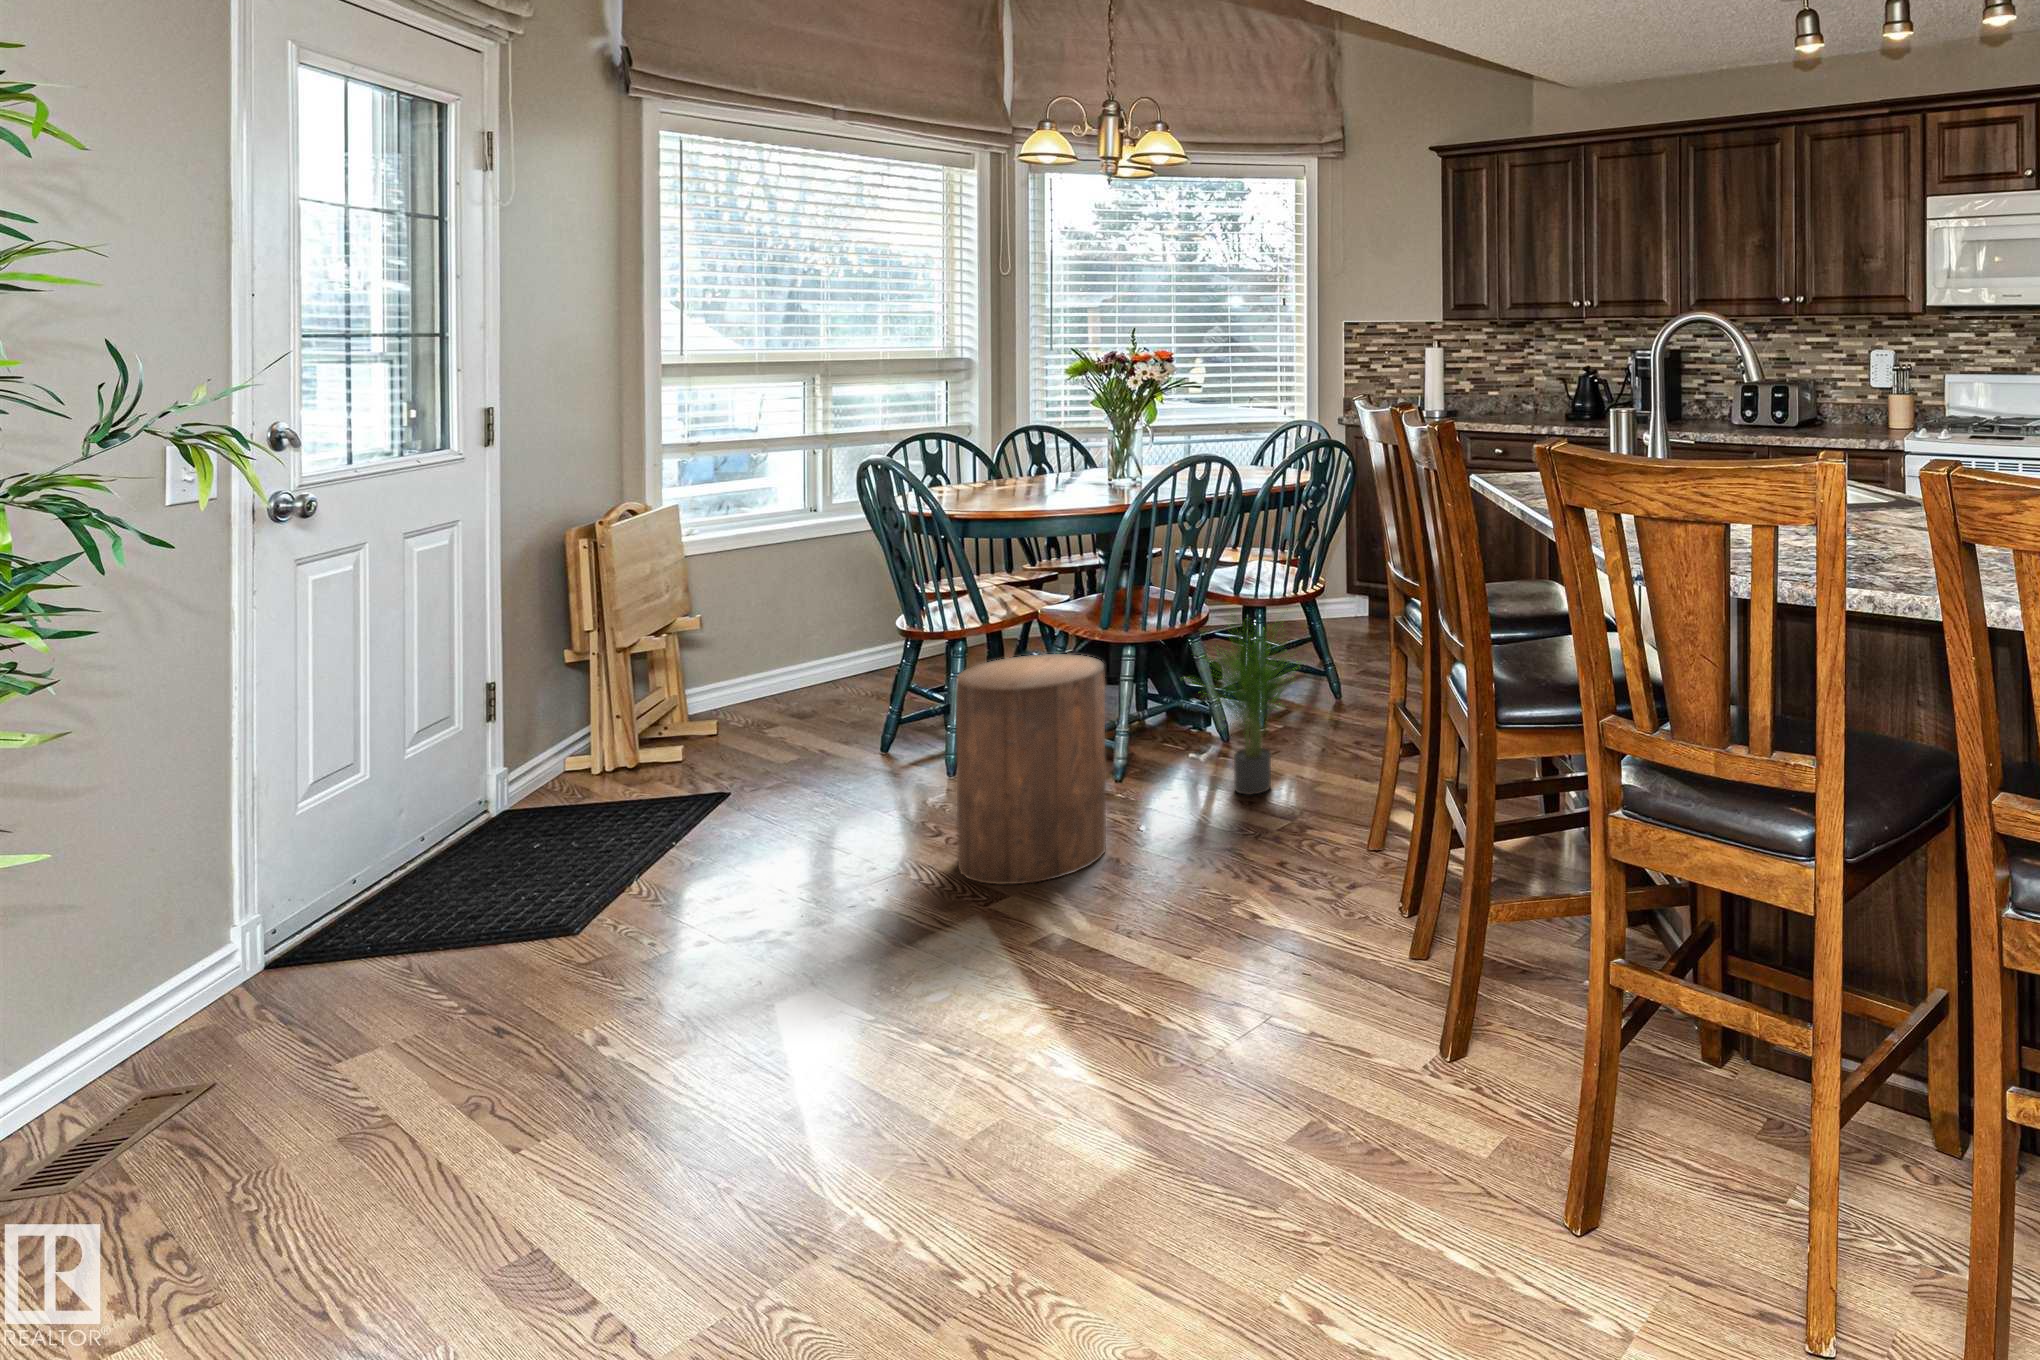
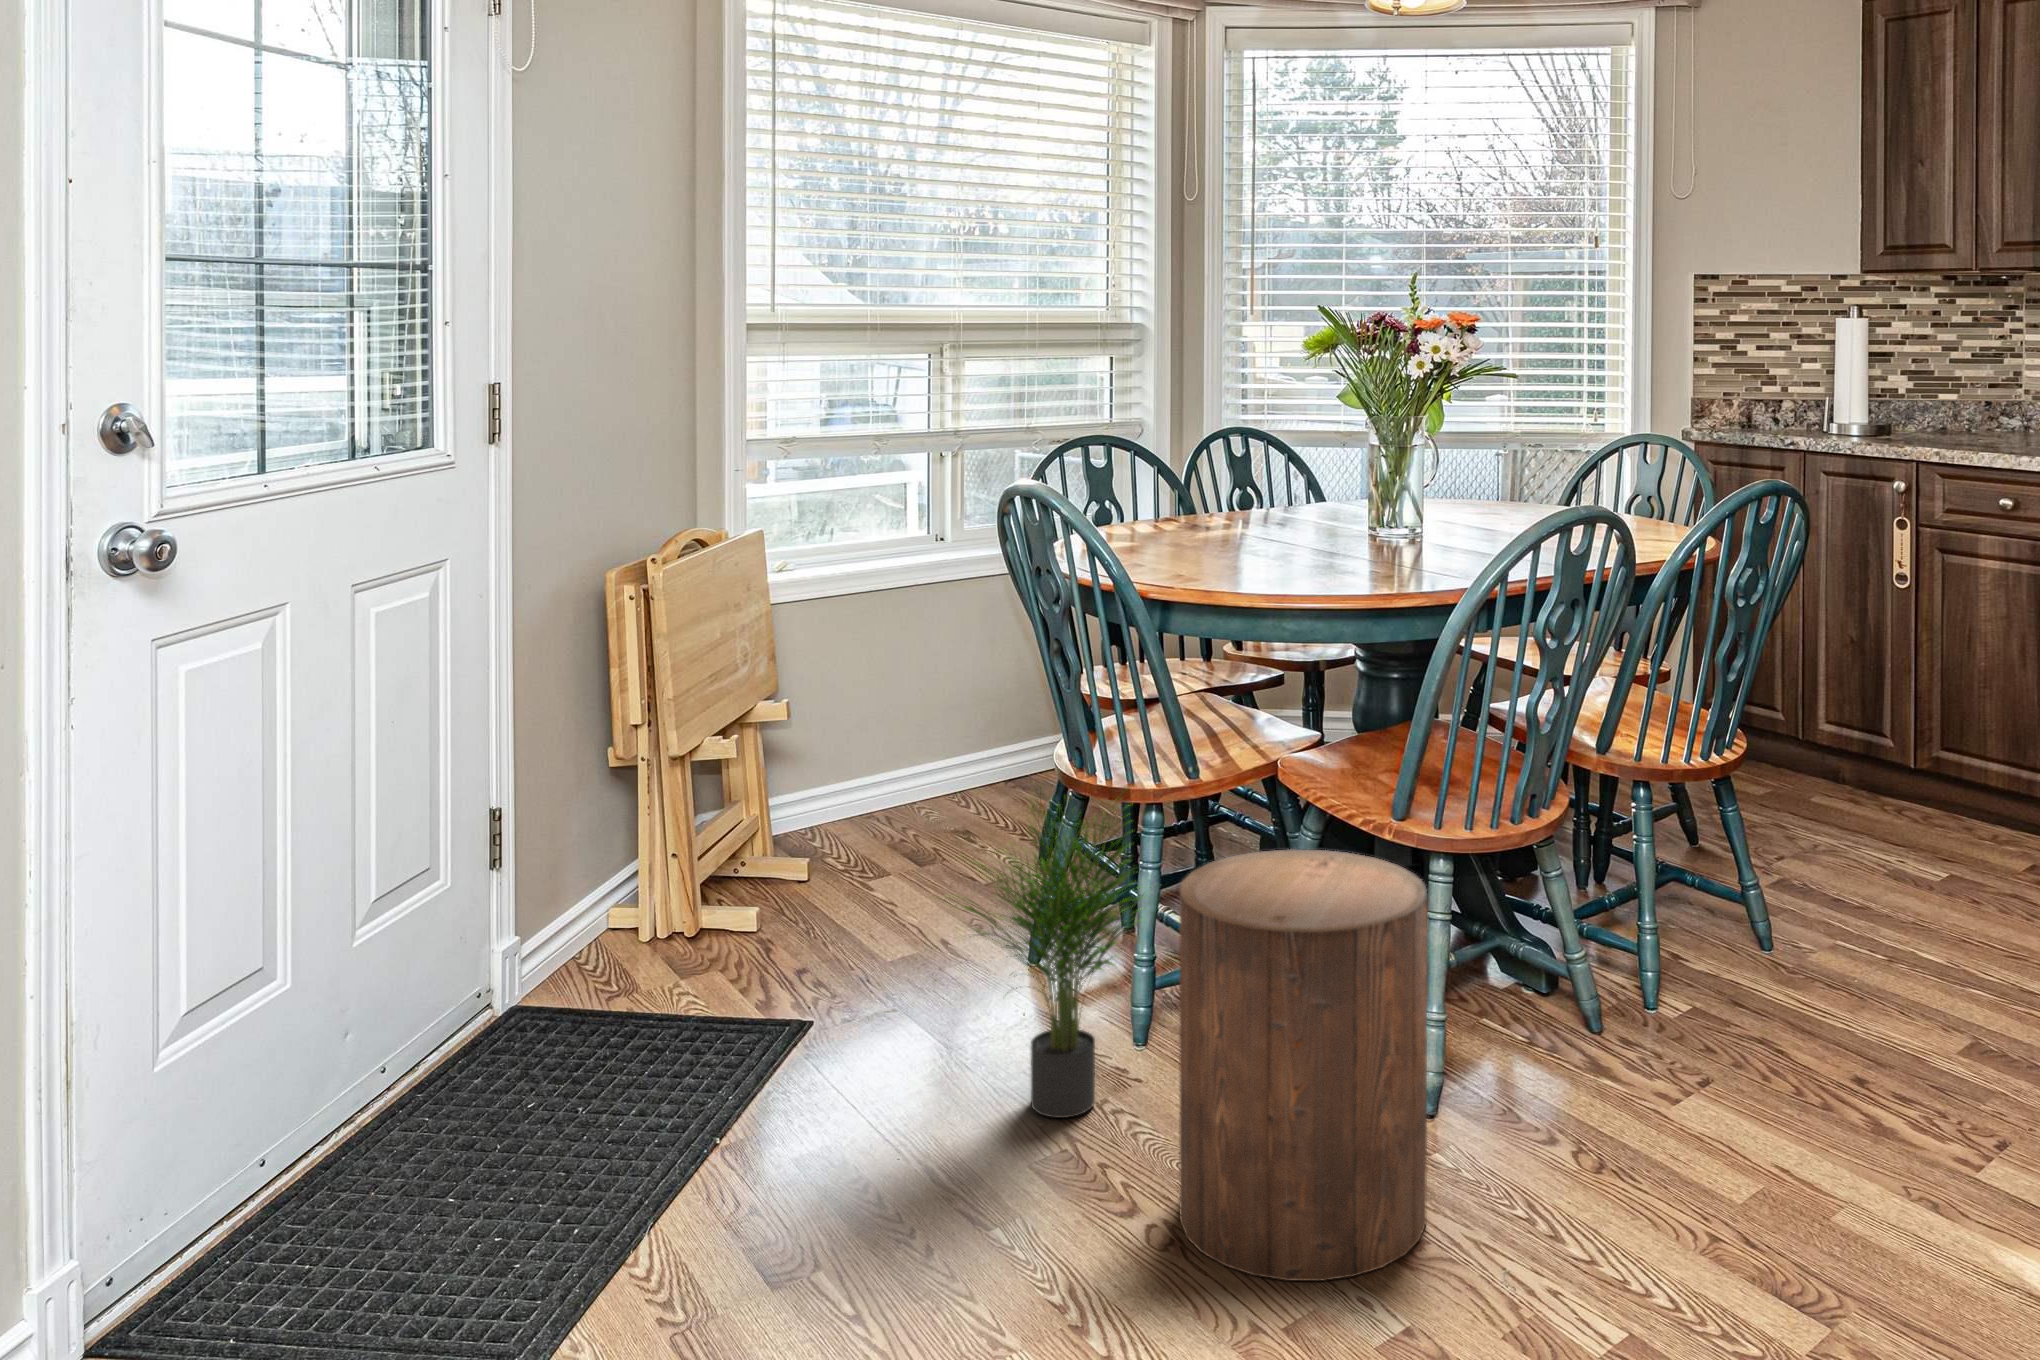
potted plant: present [1198,609,1297,795] -> present [955,788,1151,1118]

